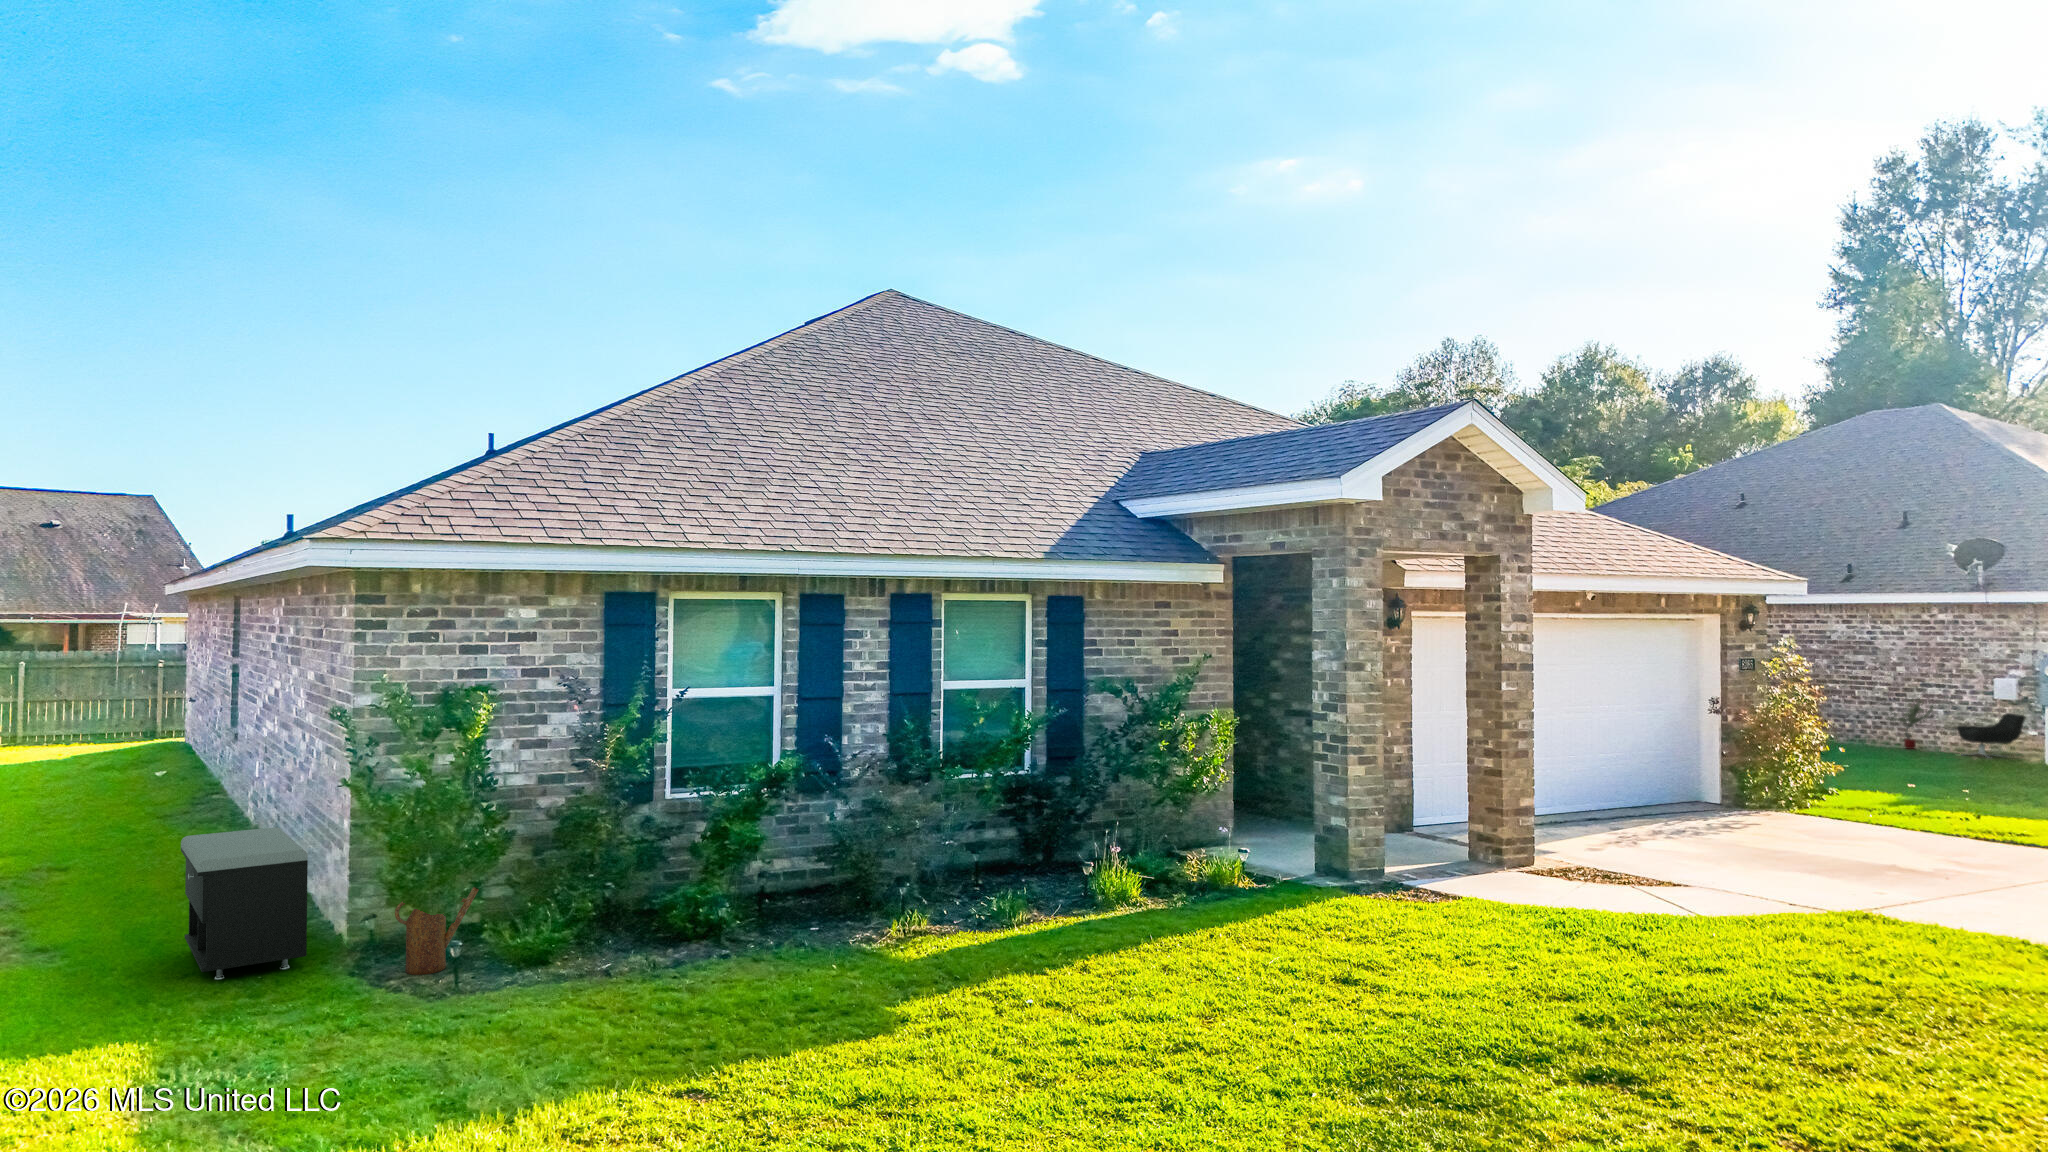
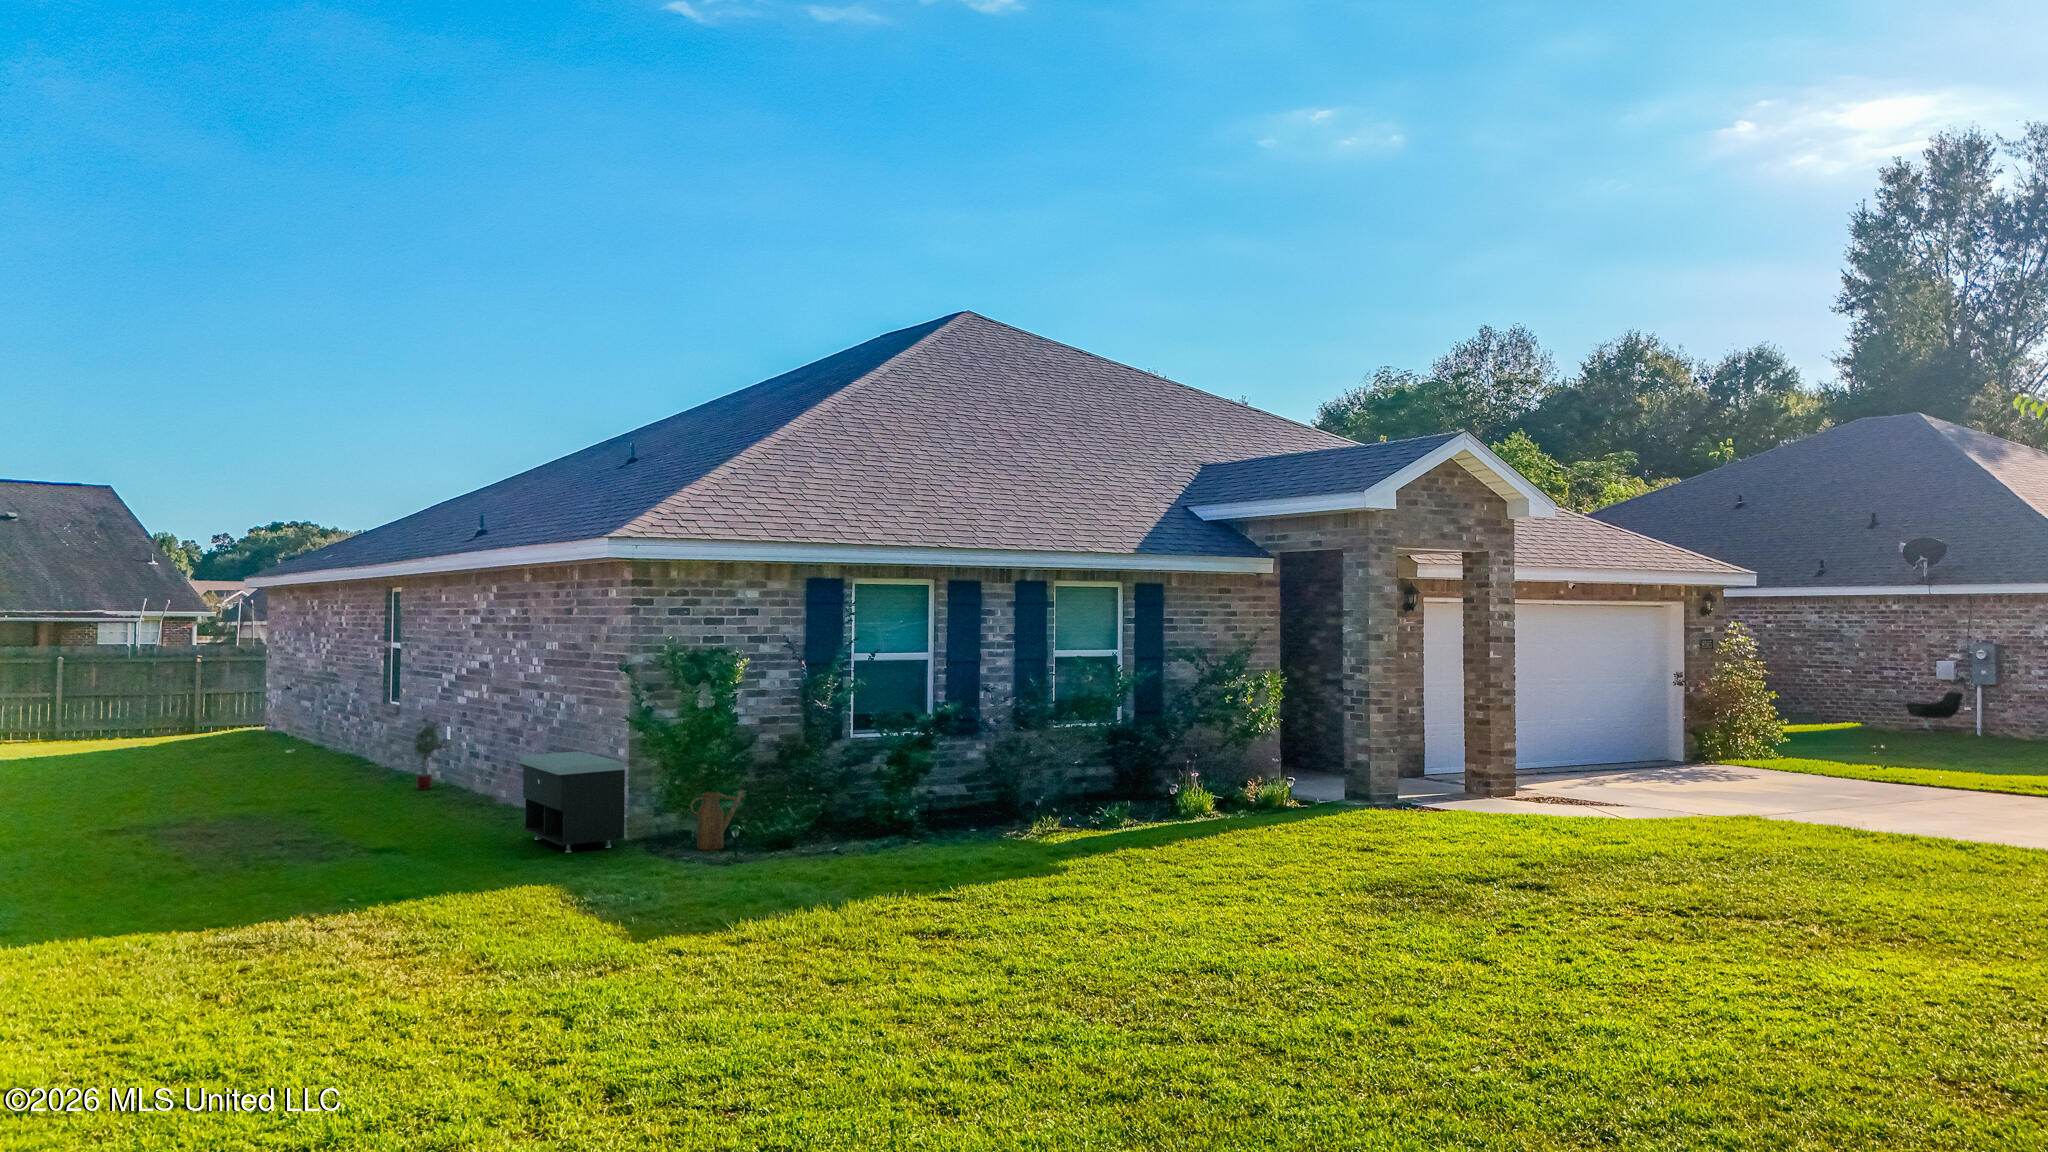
potted tree: present [1888,698,1934,749] -> present [413,716,453,790]

